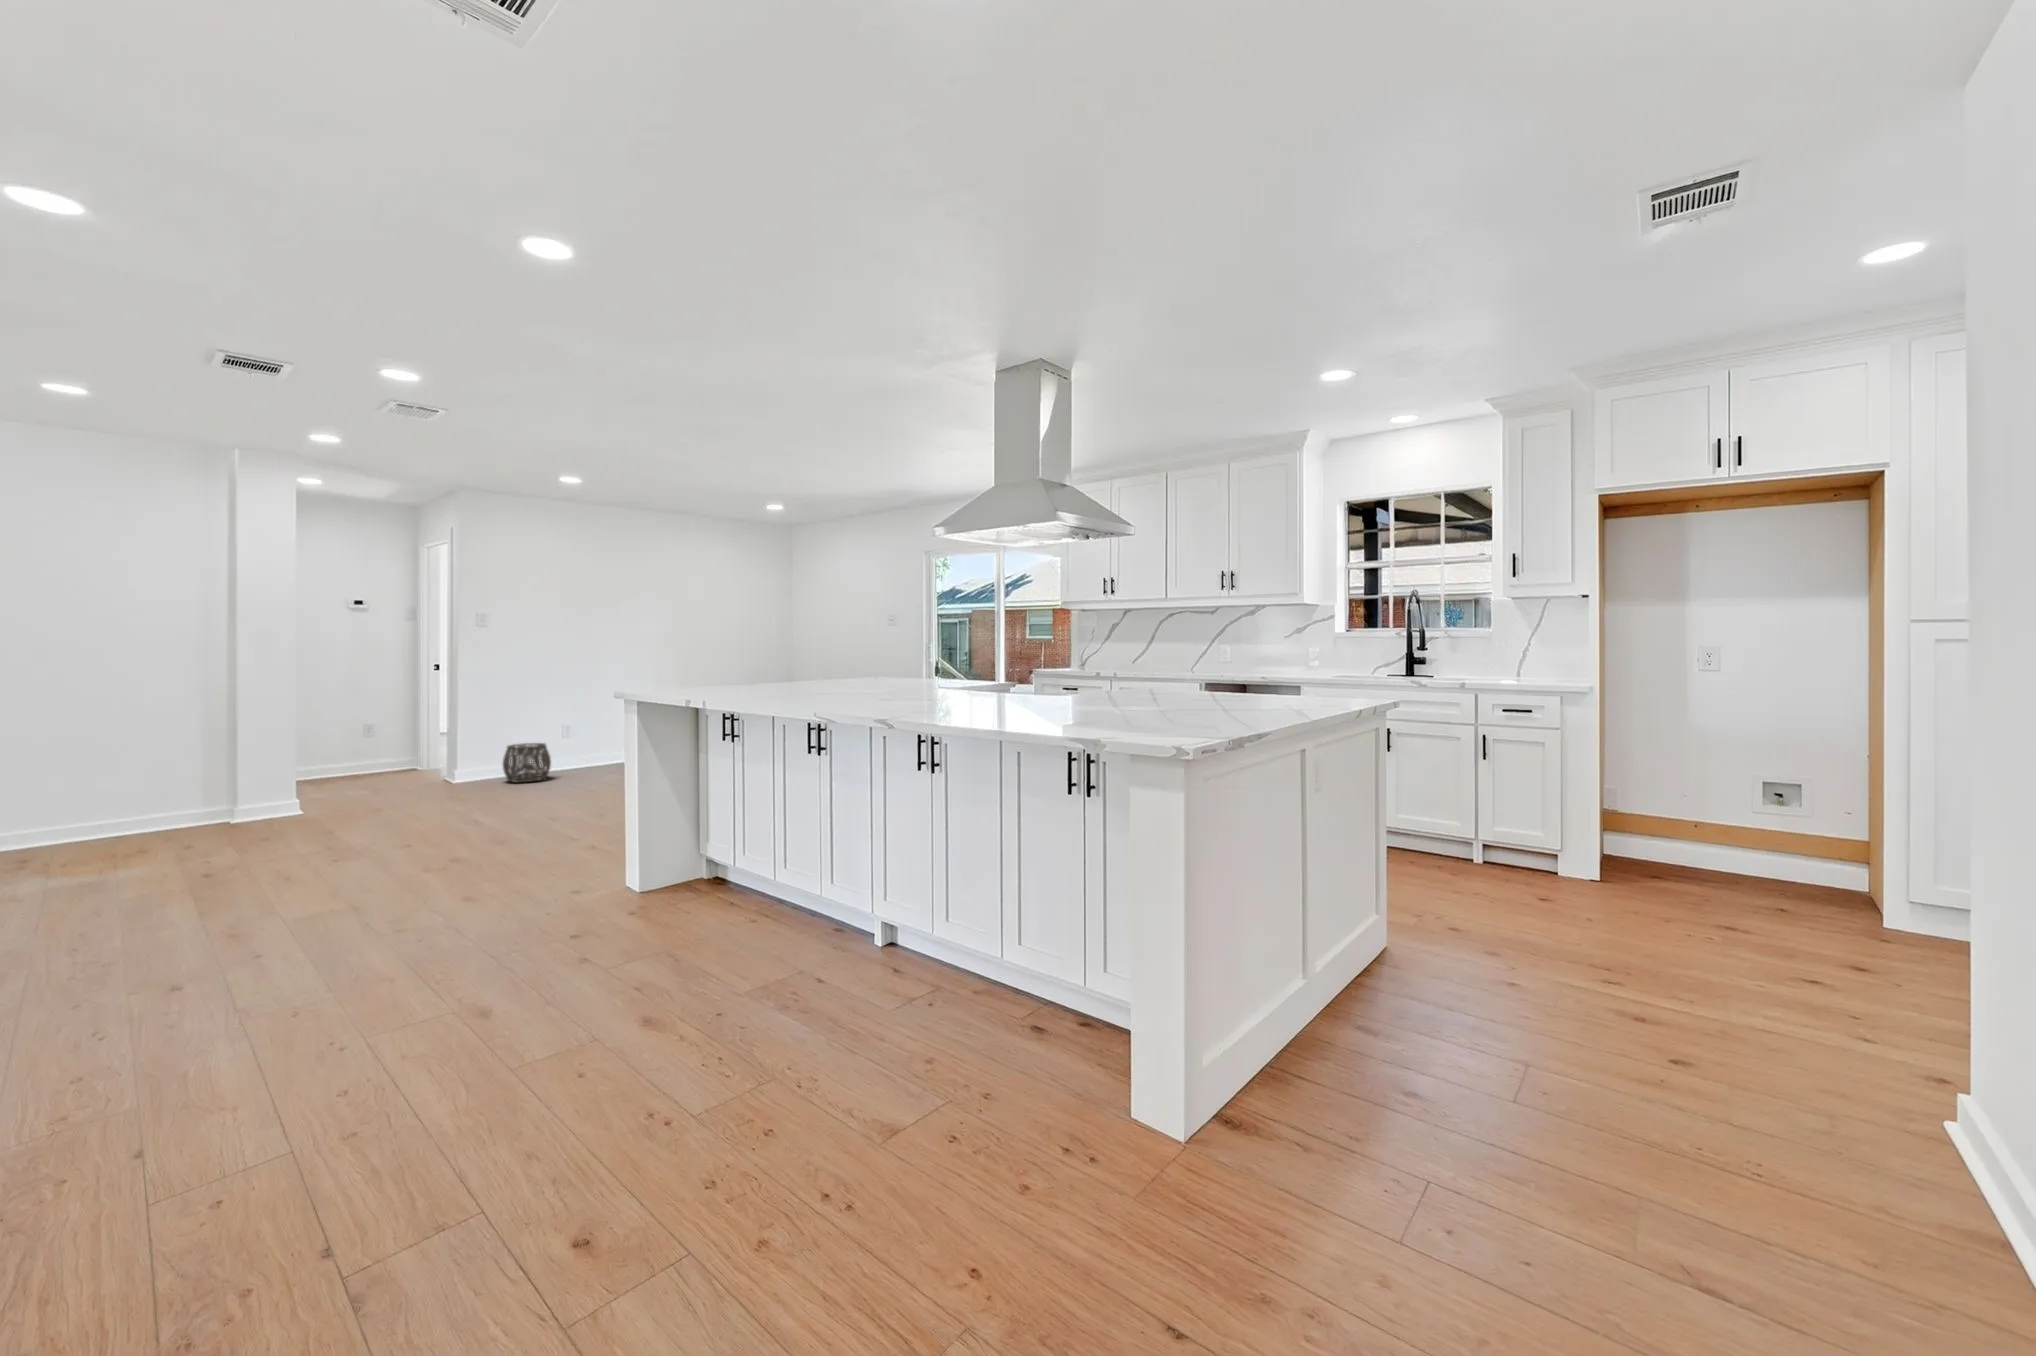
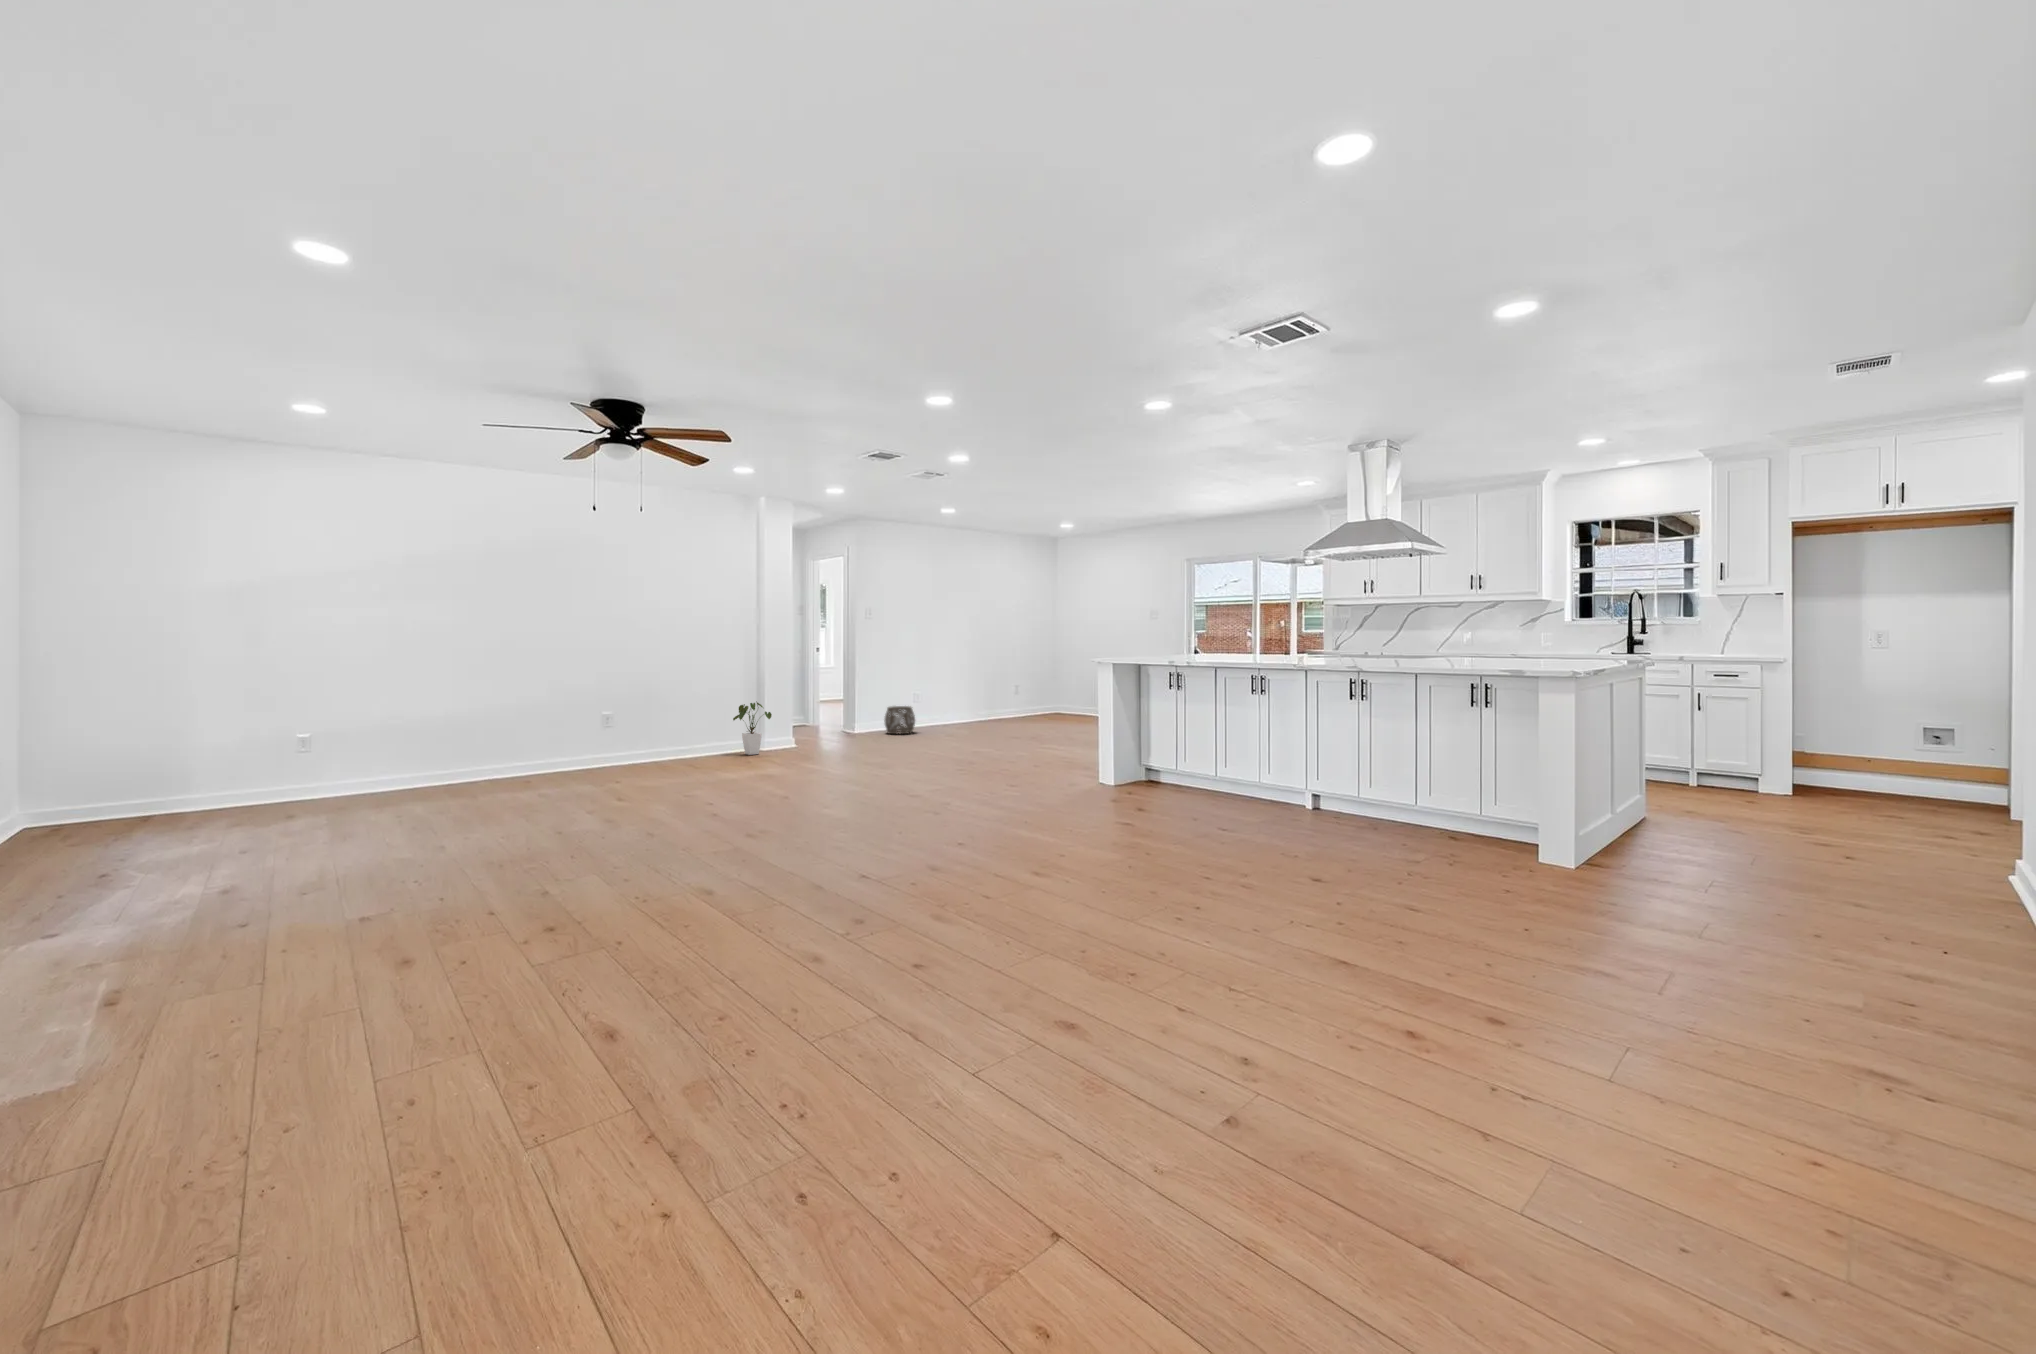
house plant: none [164,750,237,834] -> present [733,702,772,755]

